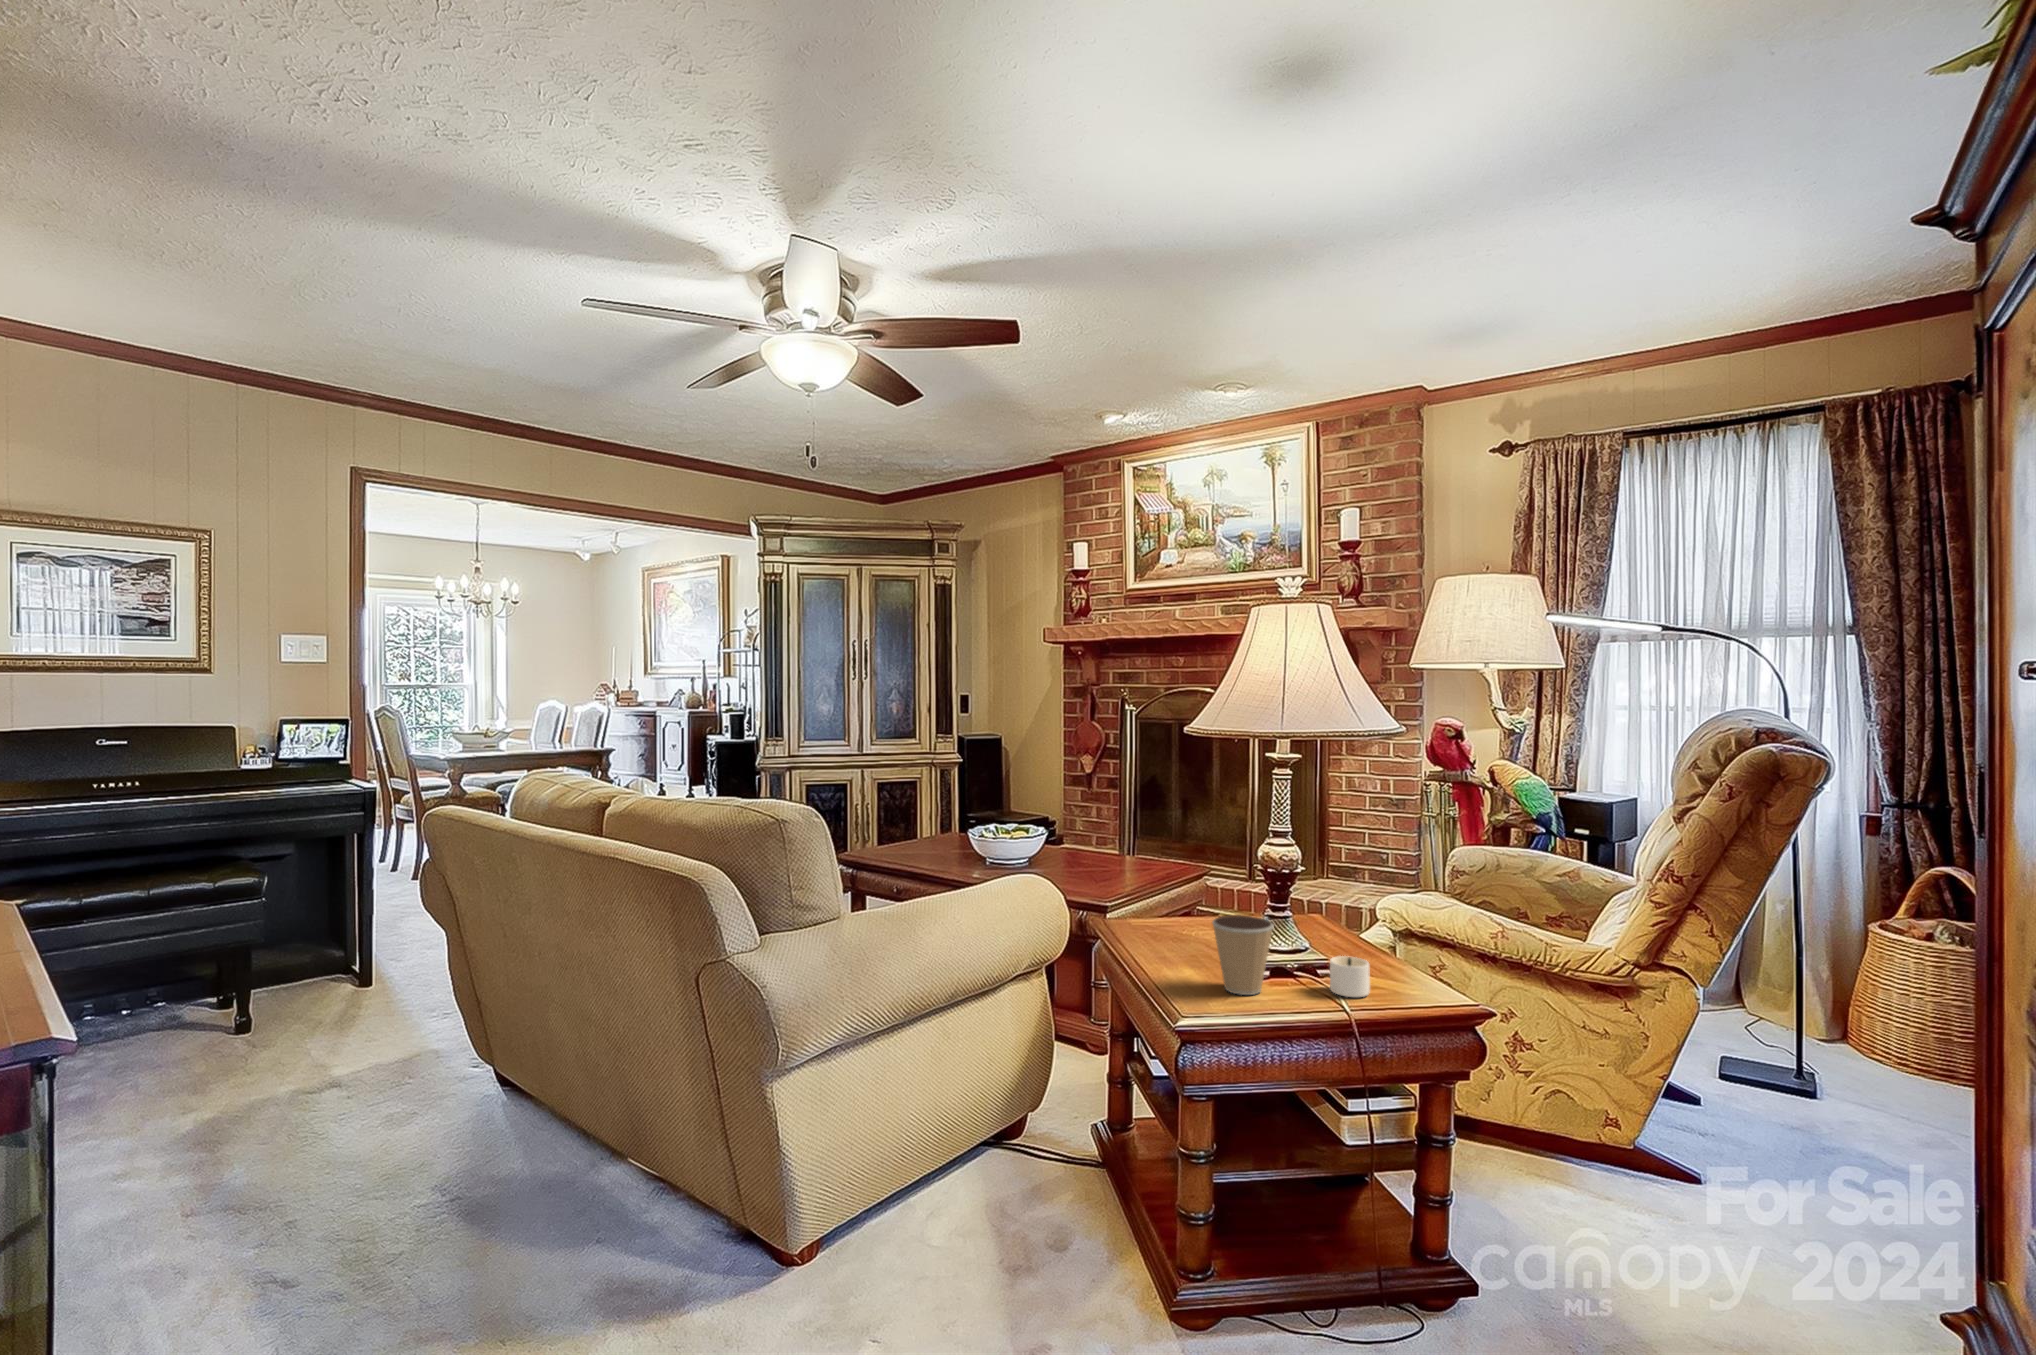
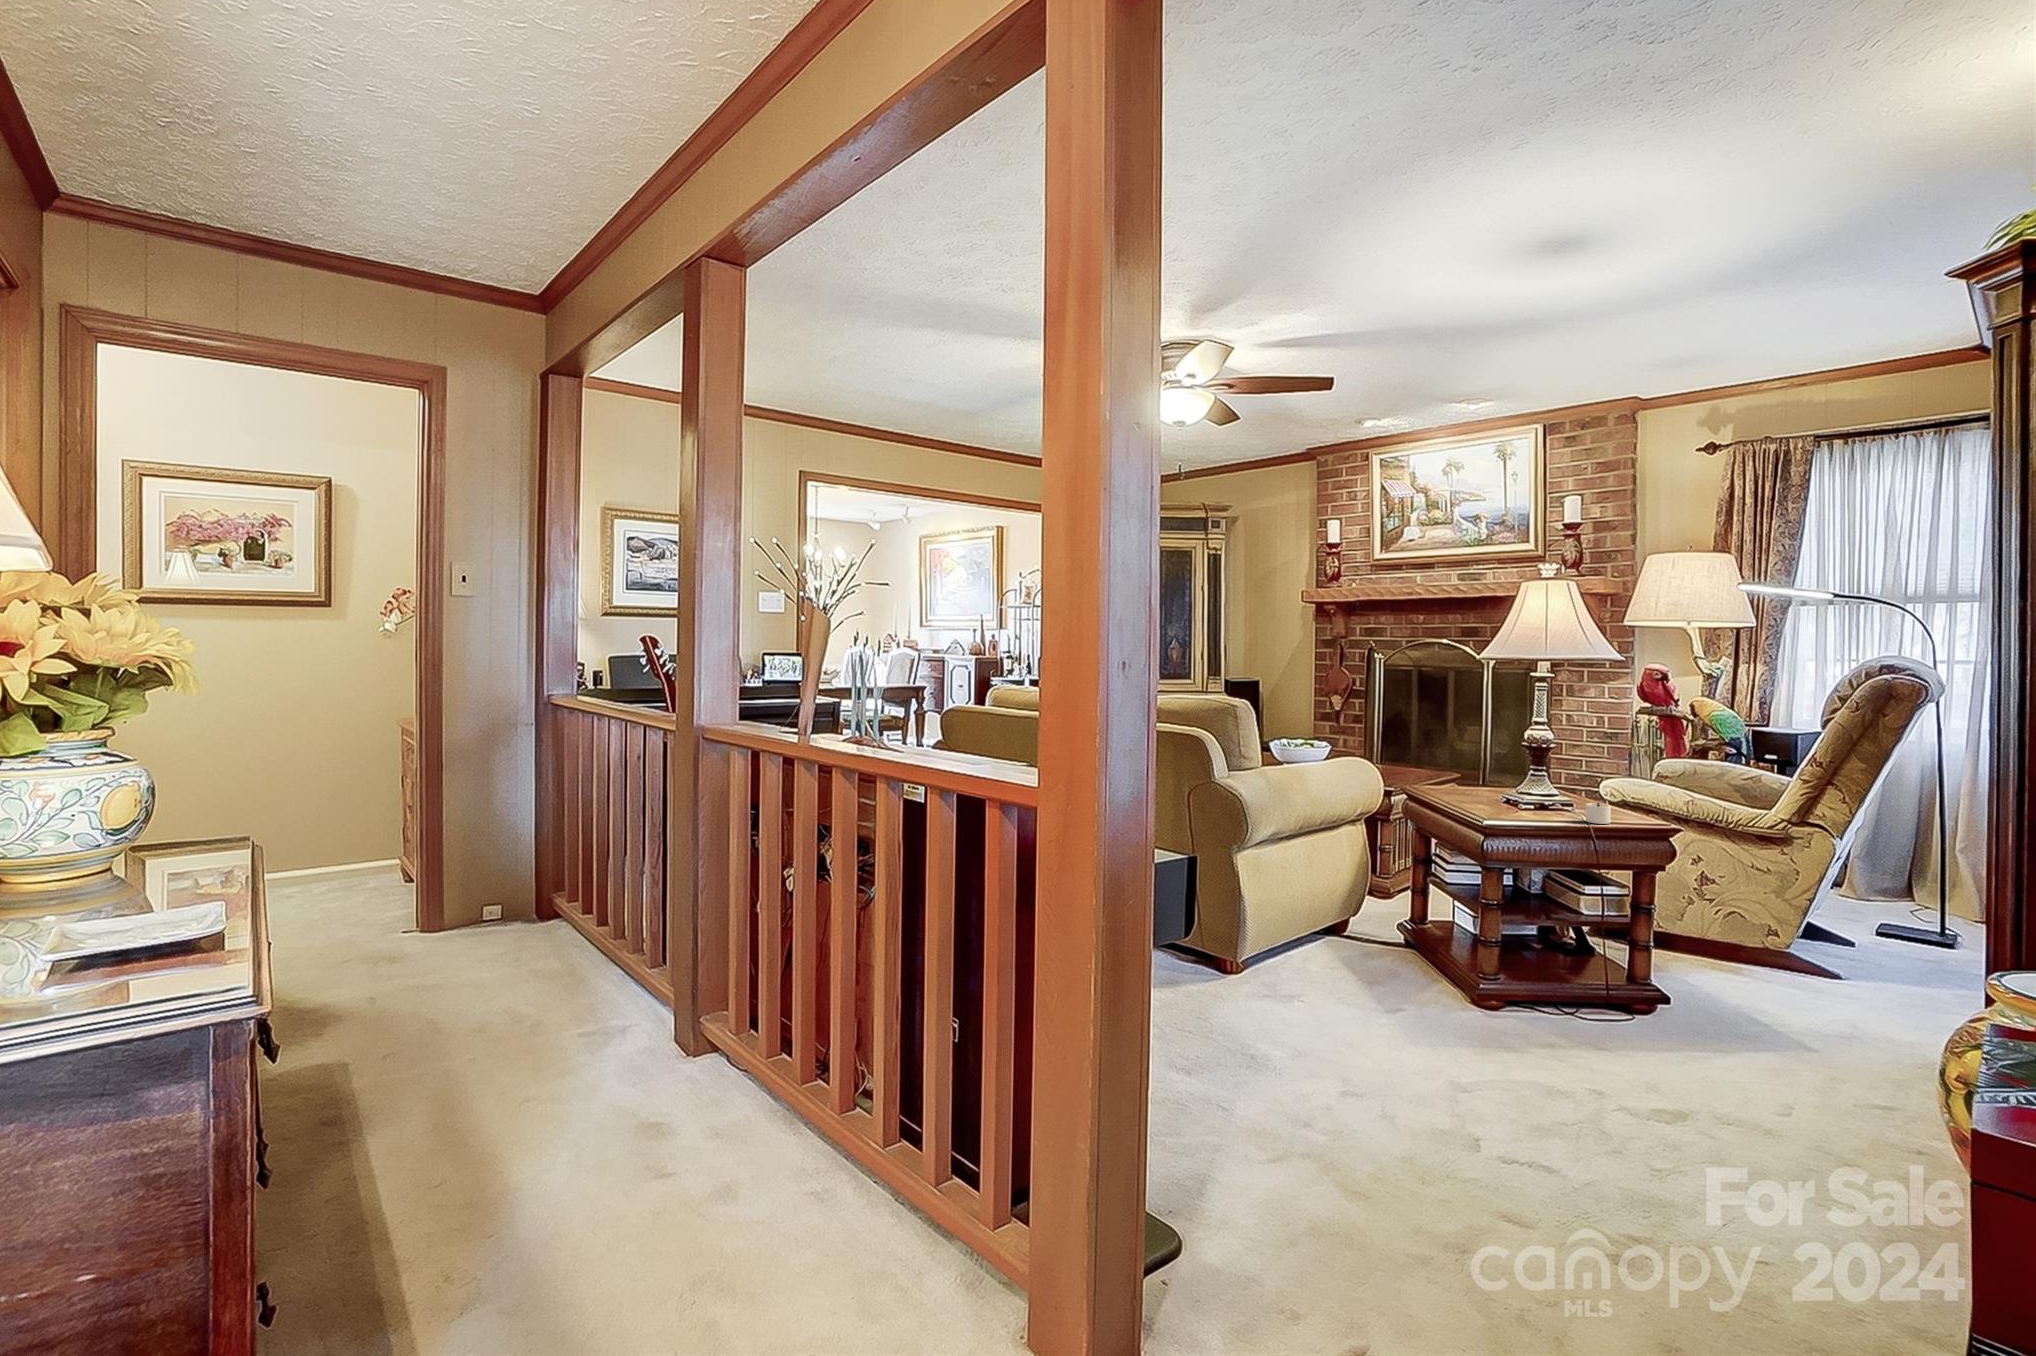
coffee cup: present [1212,915,1274,995] -> none [1514,780,1553,822]

